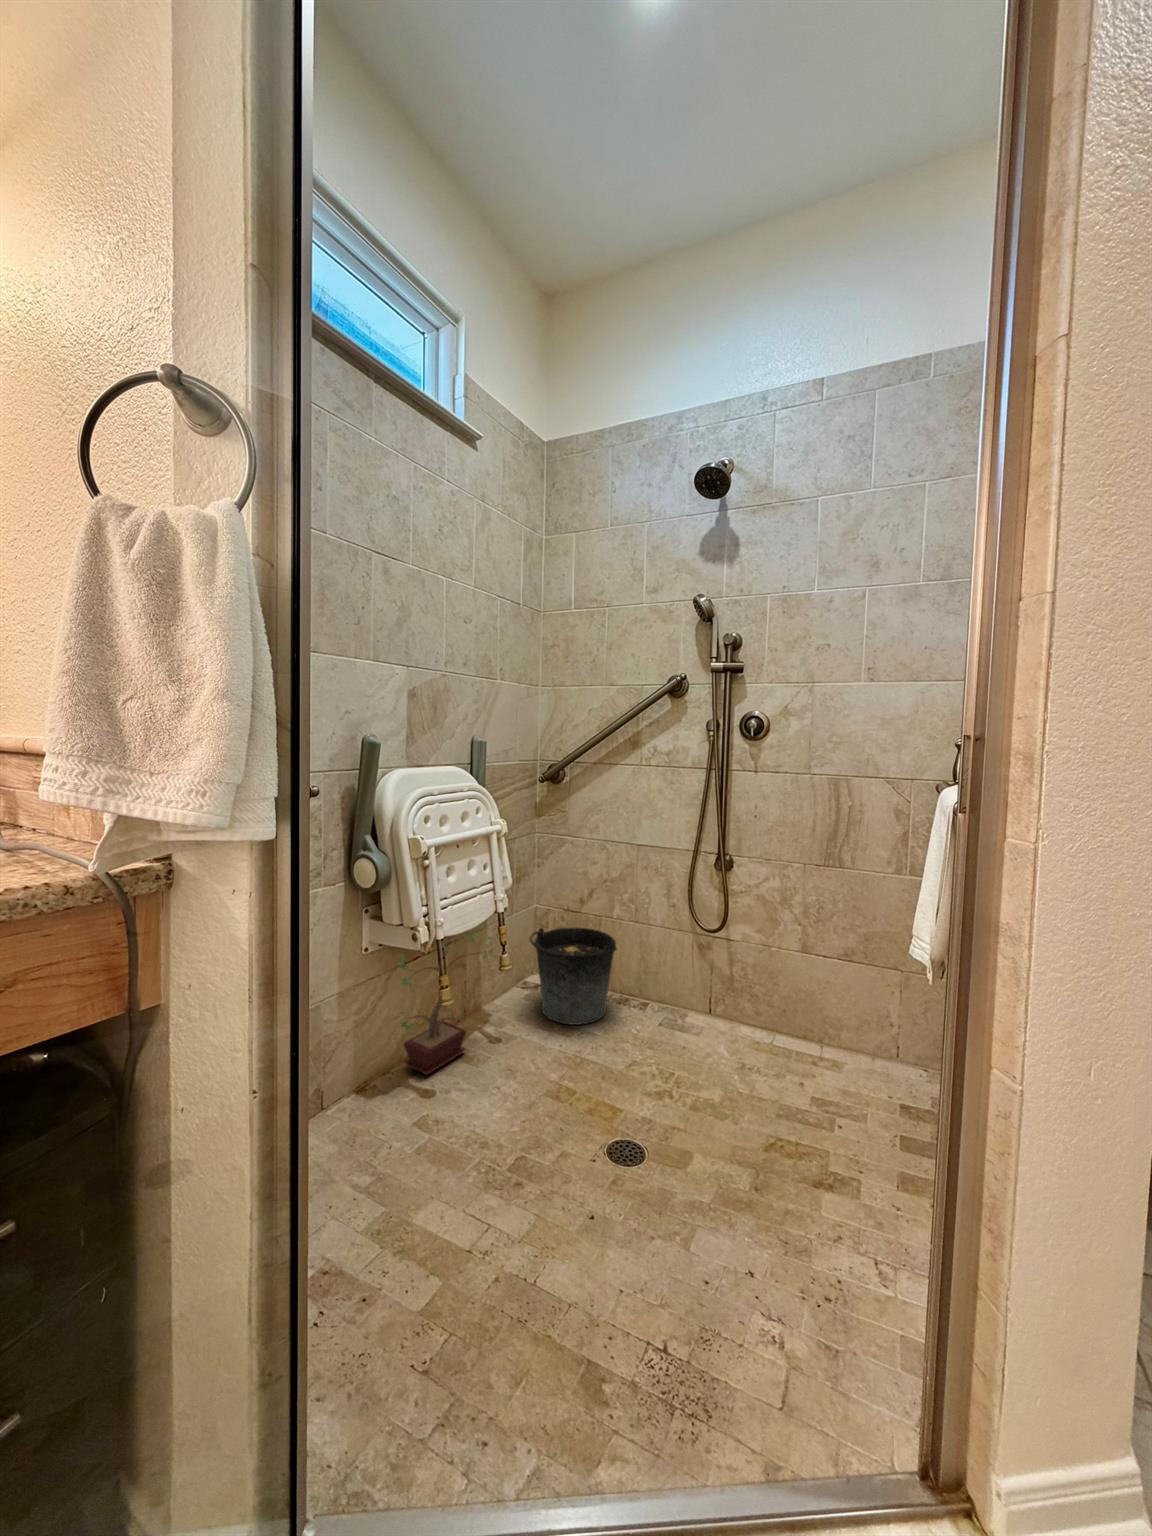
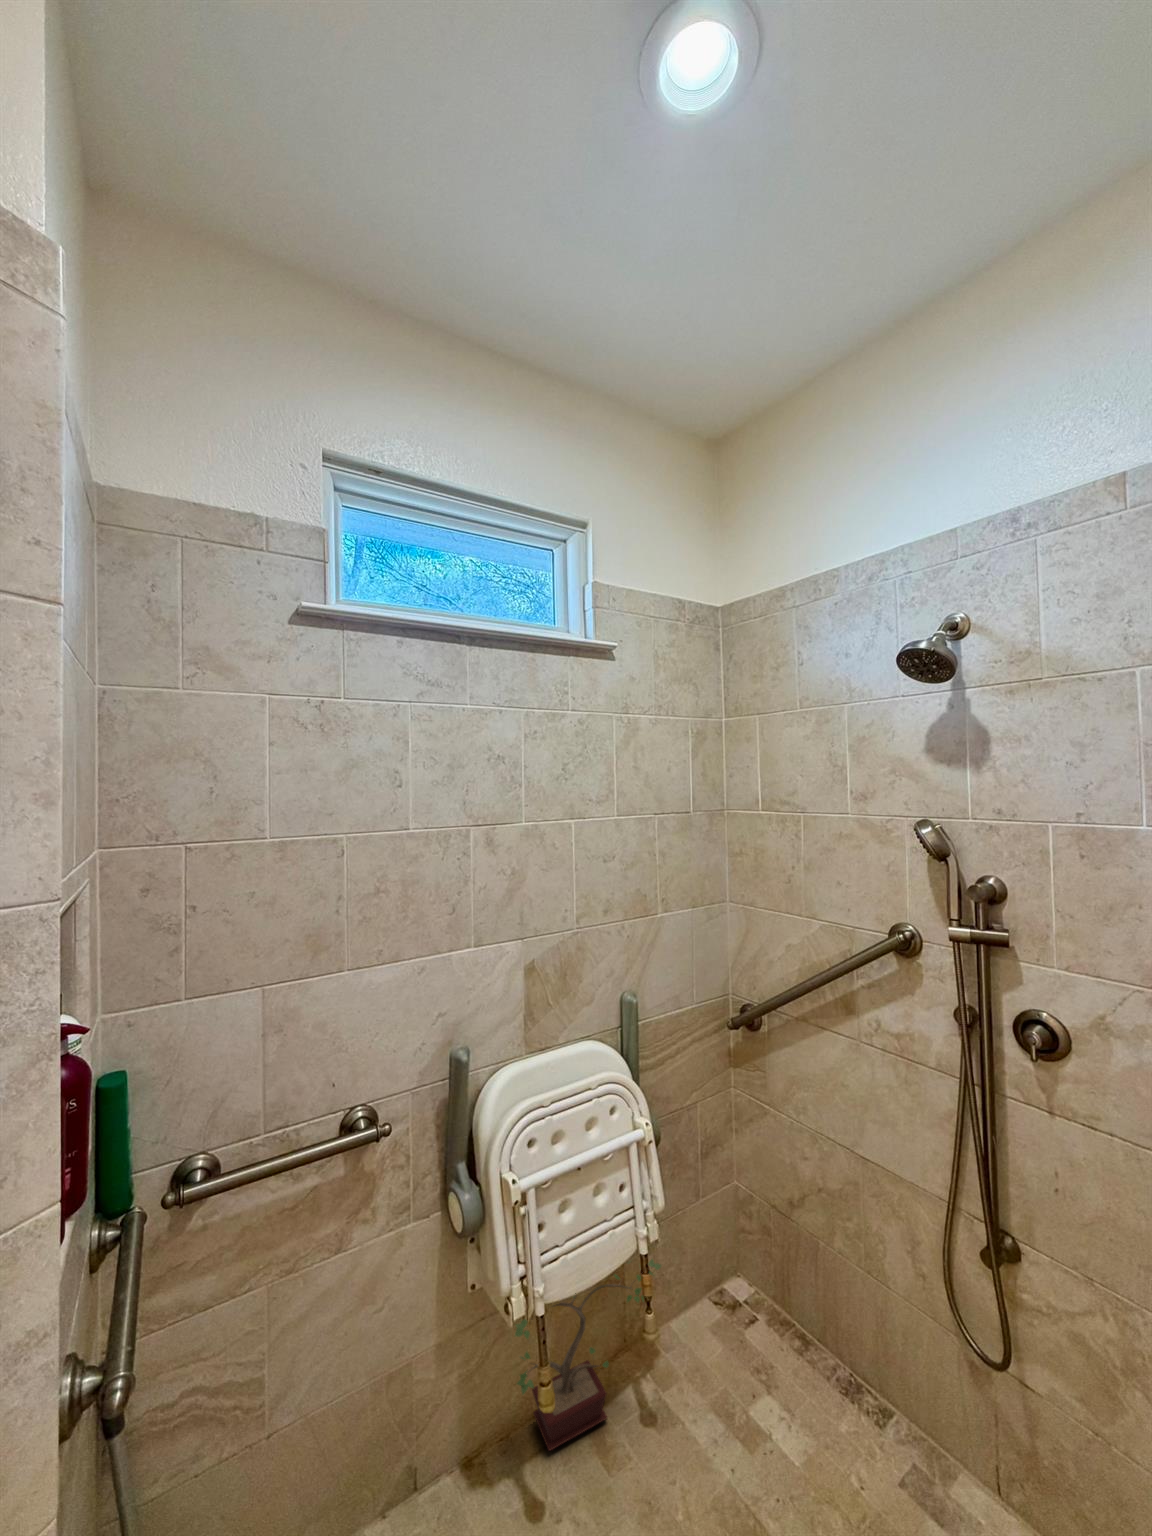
bucket: present [530,928,617,1025] -> none [706,1239,829,1427]

